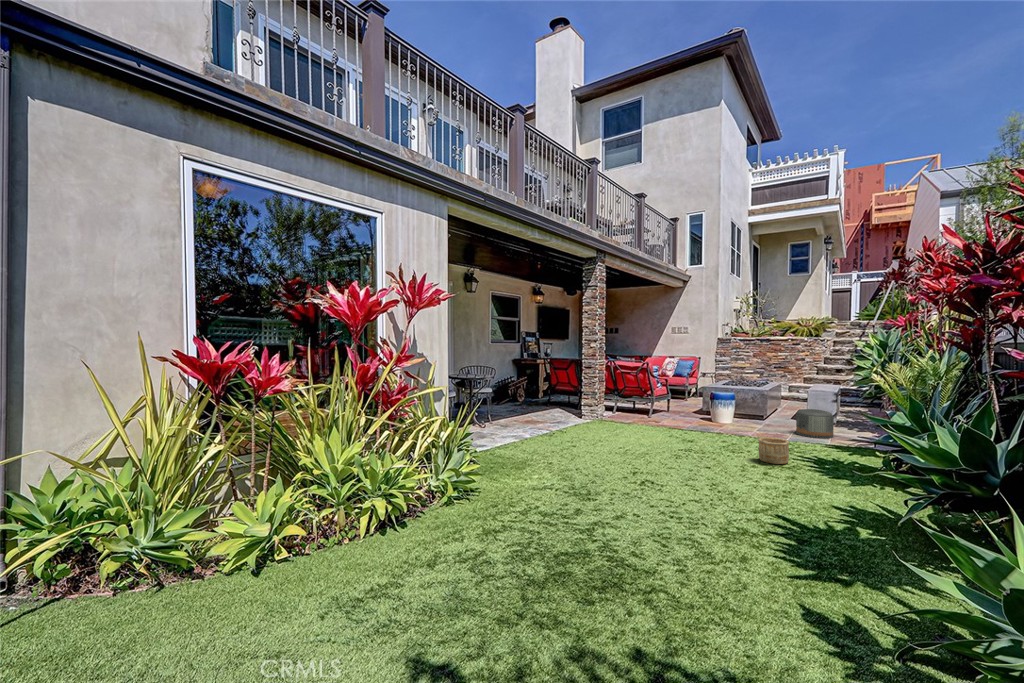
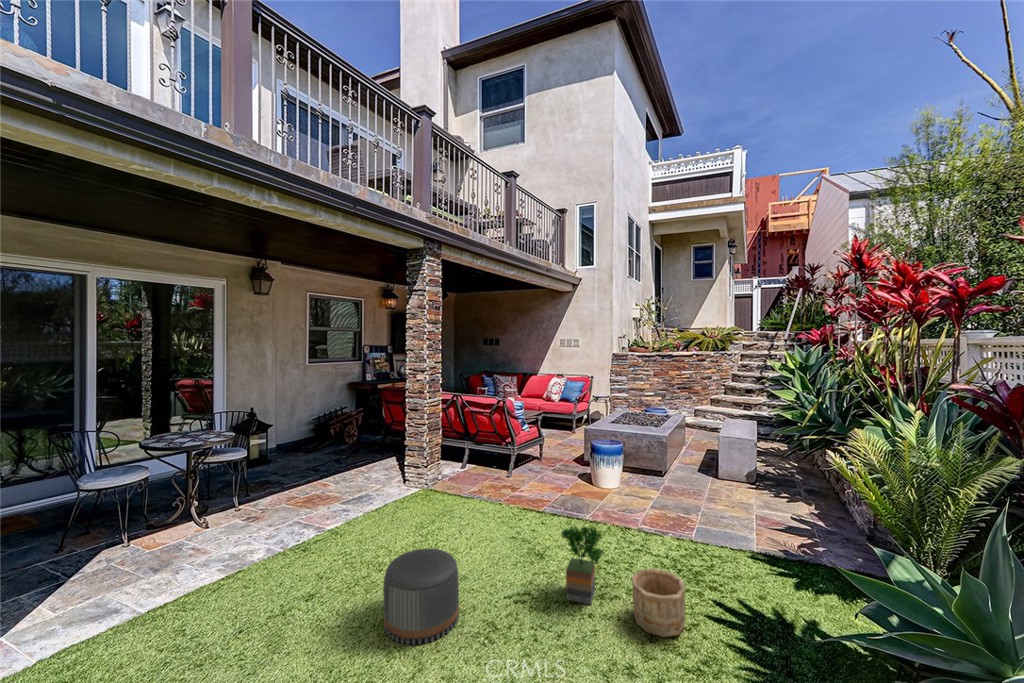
pouf: present [796,409,834,438] -> present [383,548,459,645]
potted tree: none [714,417,742,456] -> present [561,526,604,604]

